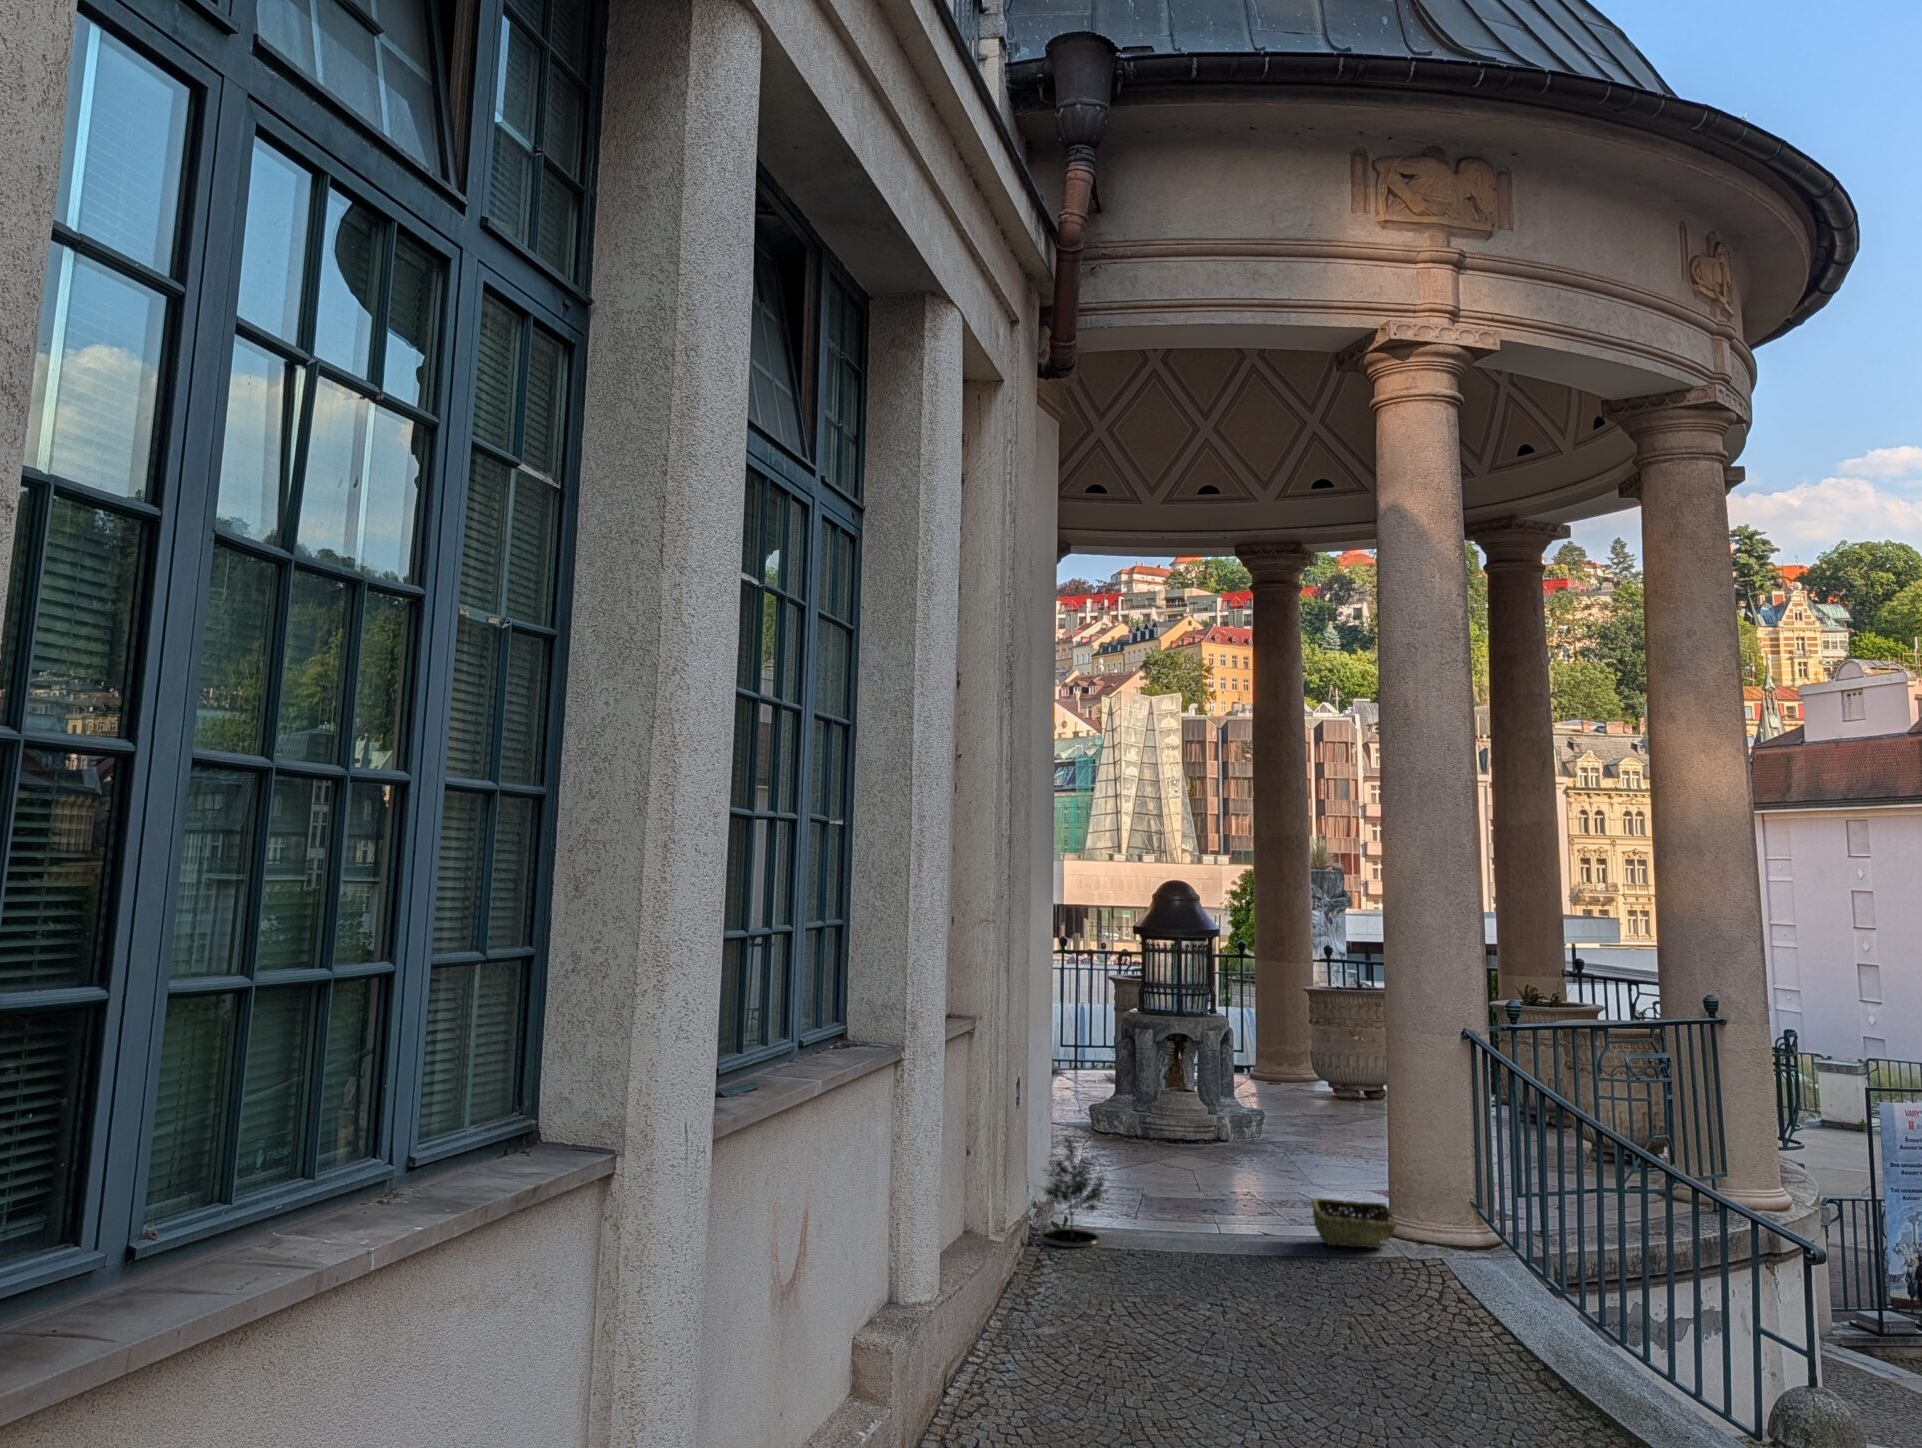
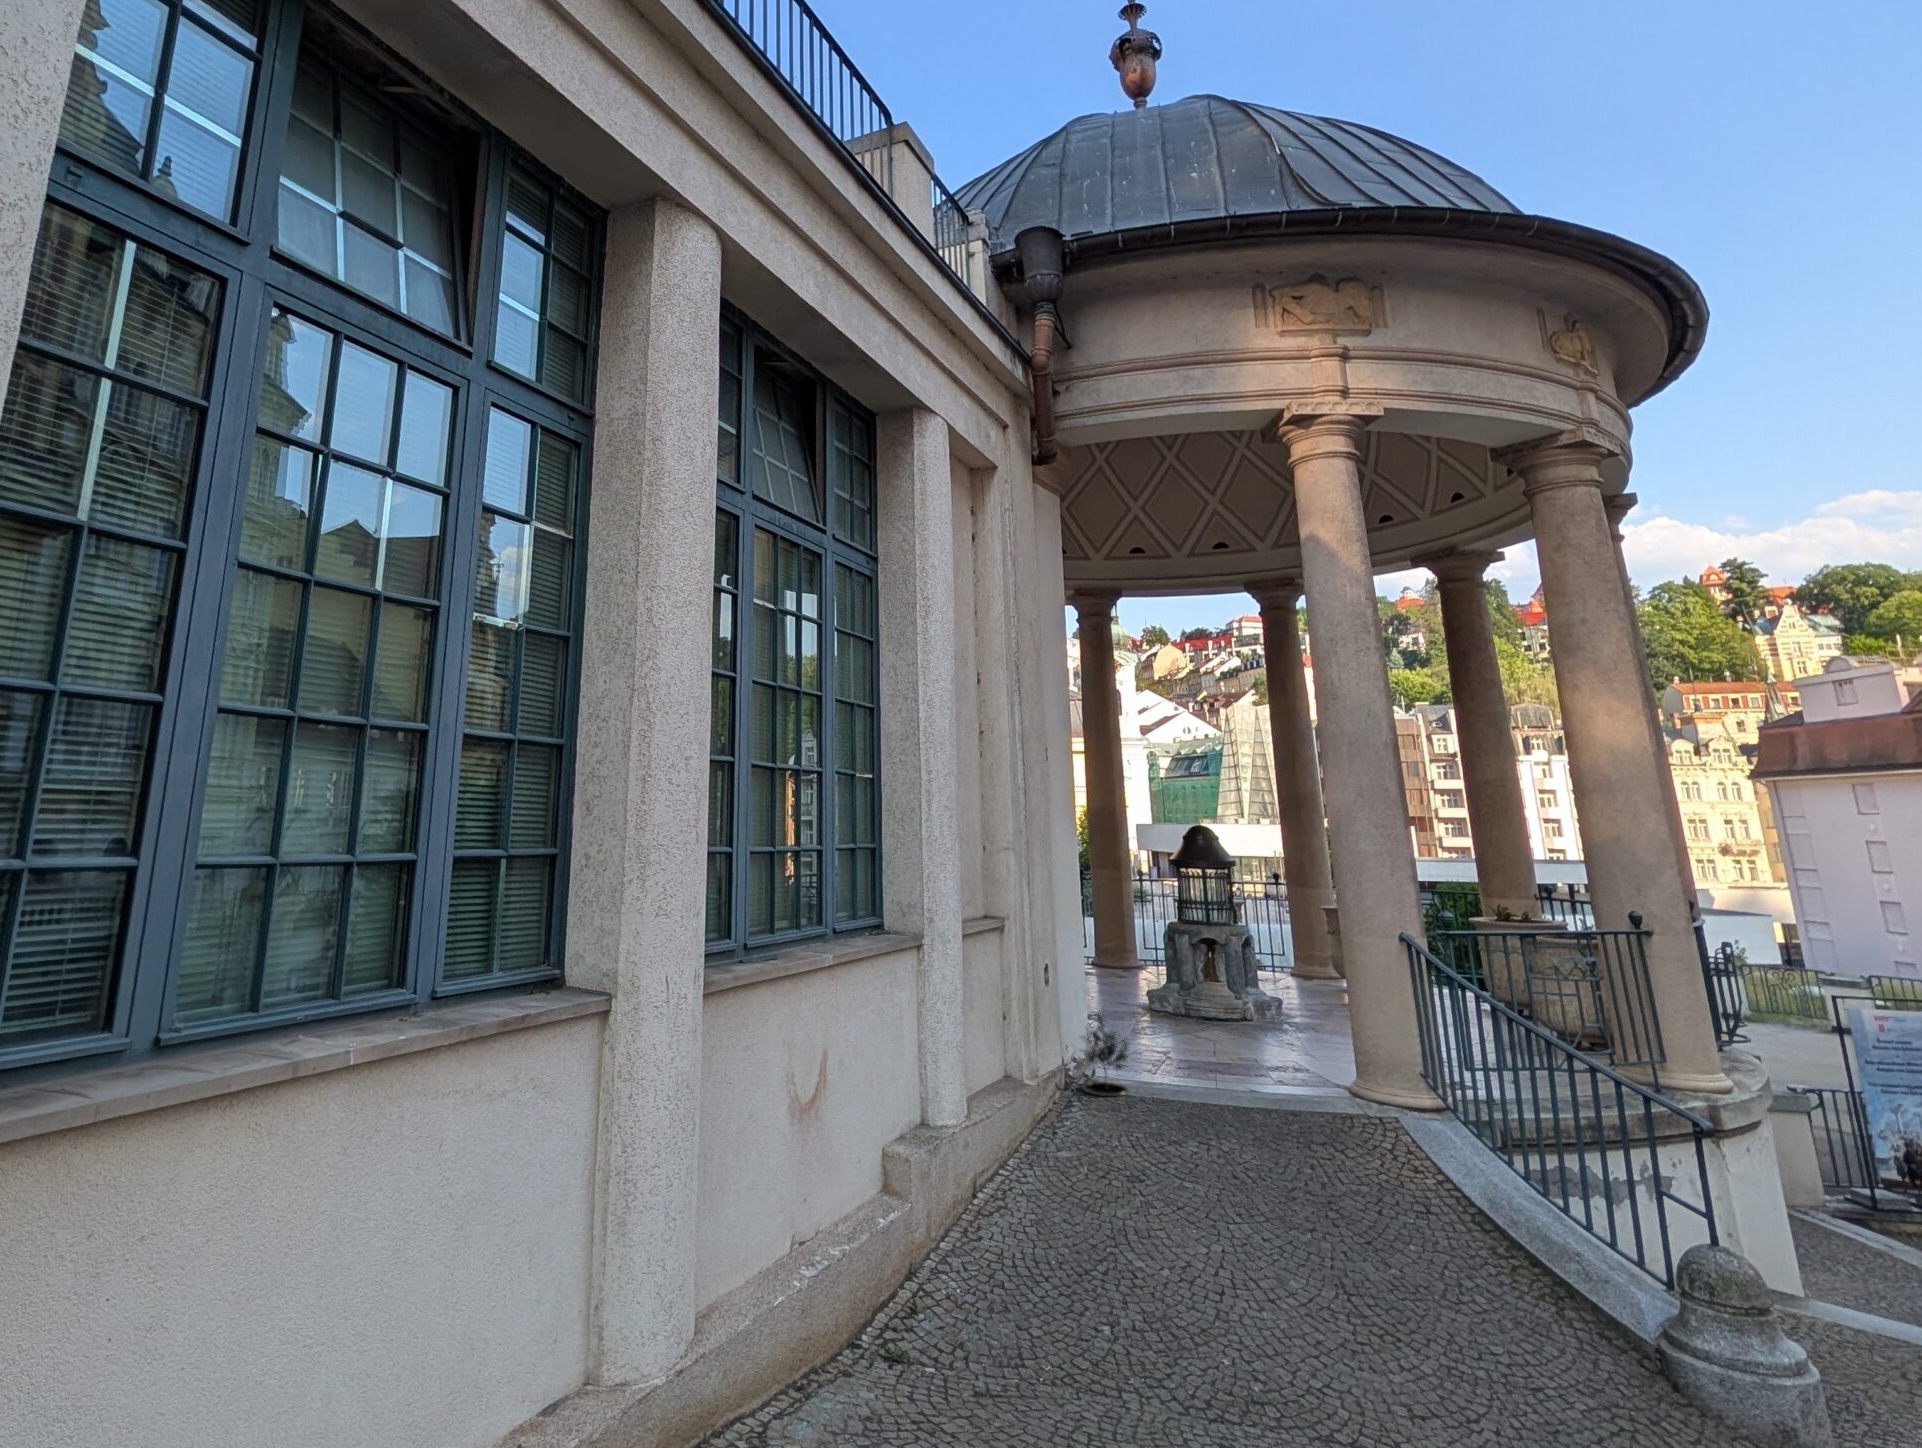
woven basket: present [1311,1198,1397,1248] -> none [1292,1066,1361,1106]

